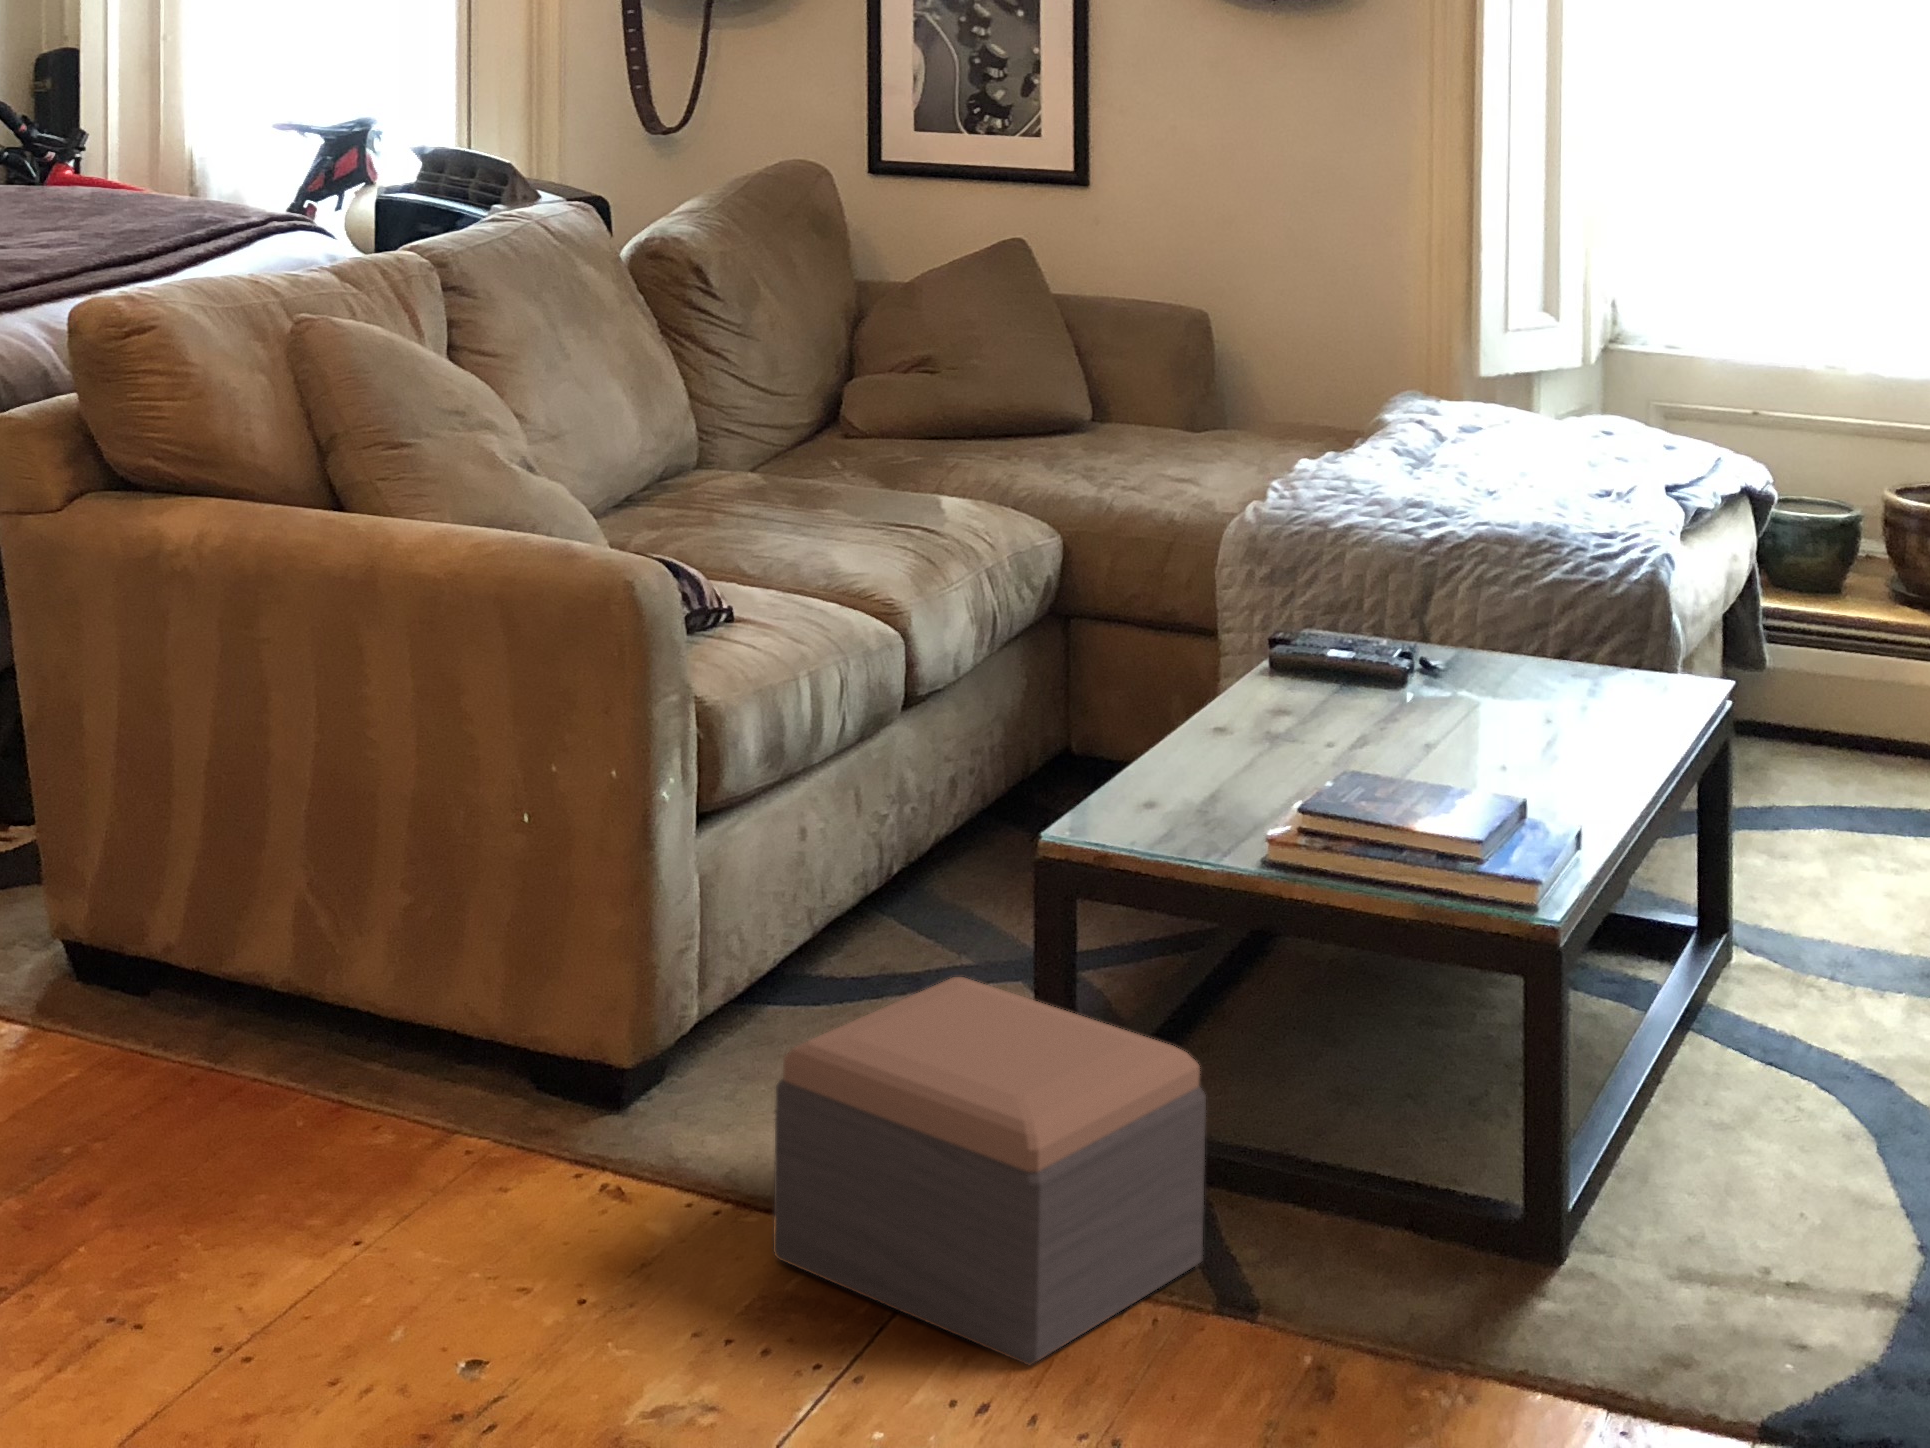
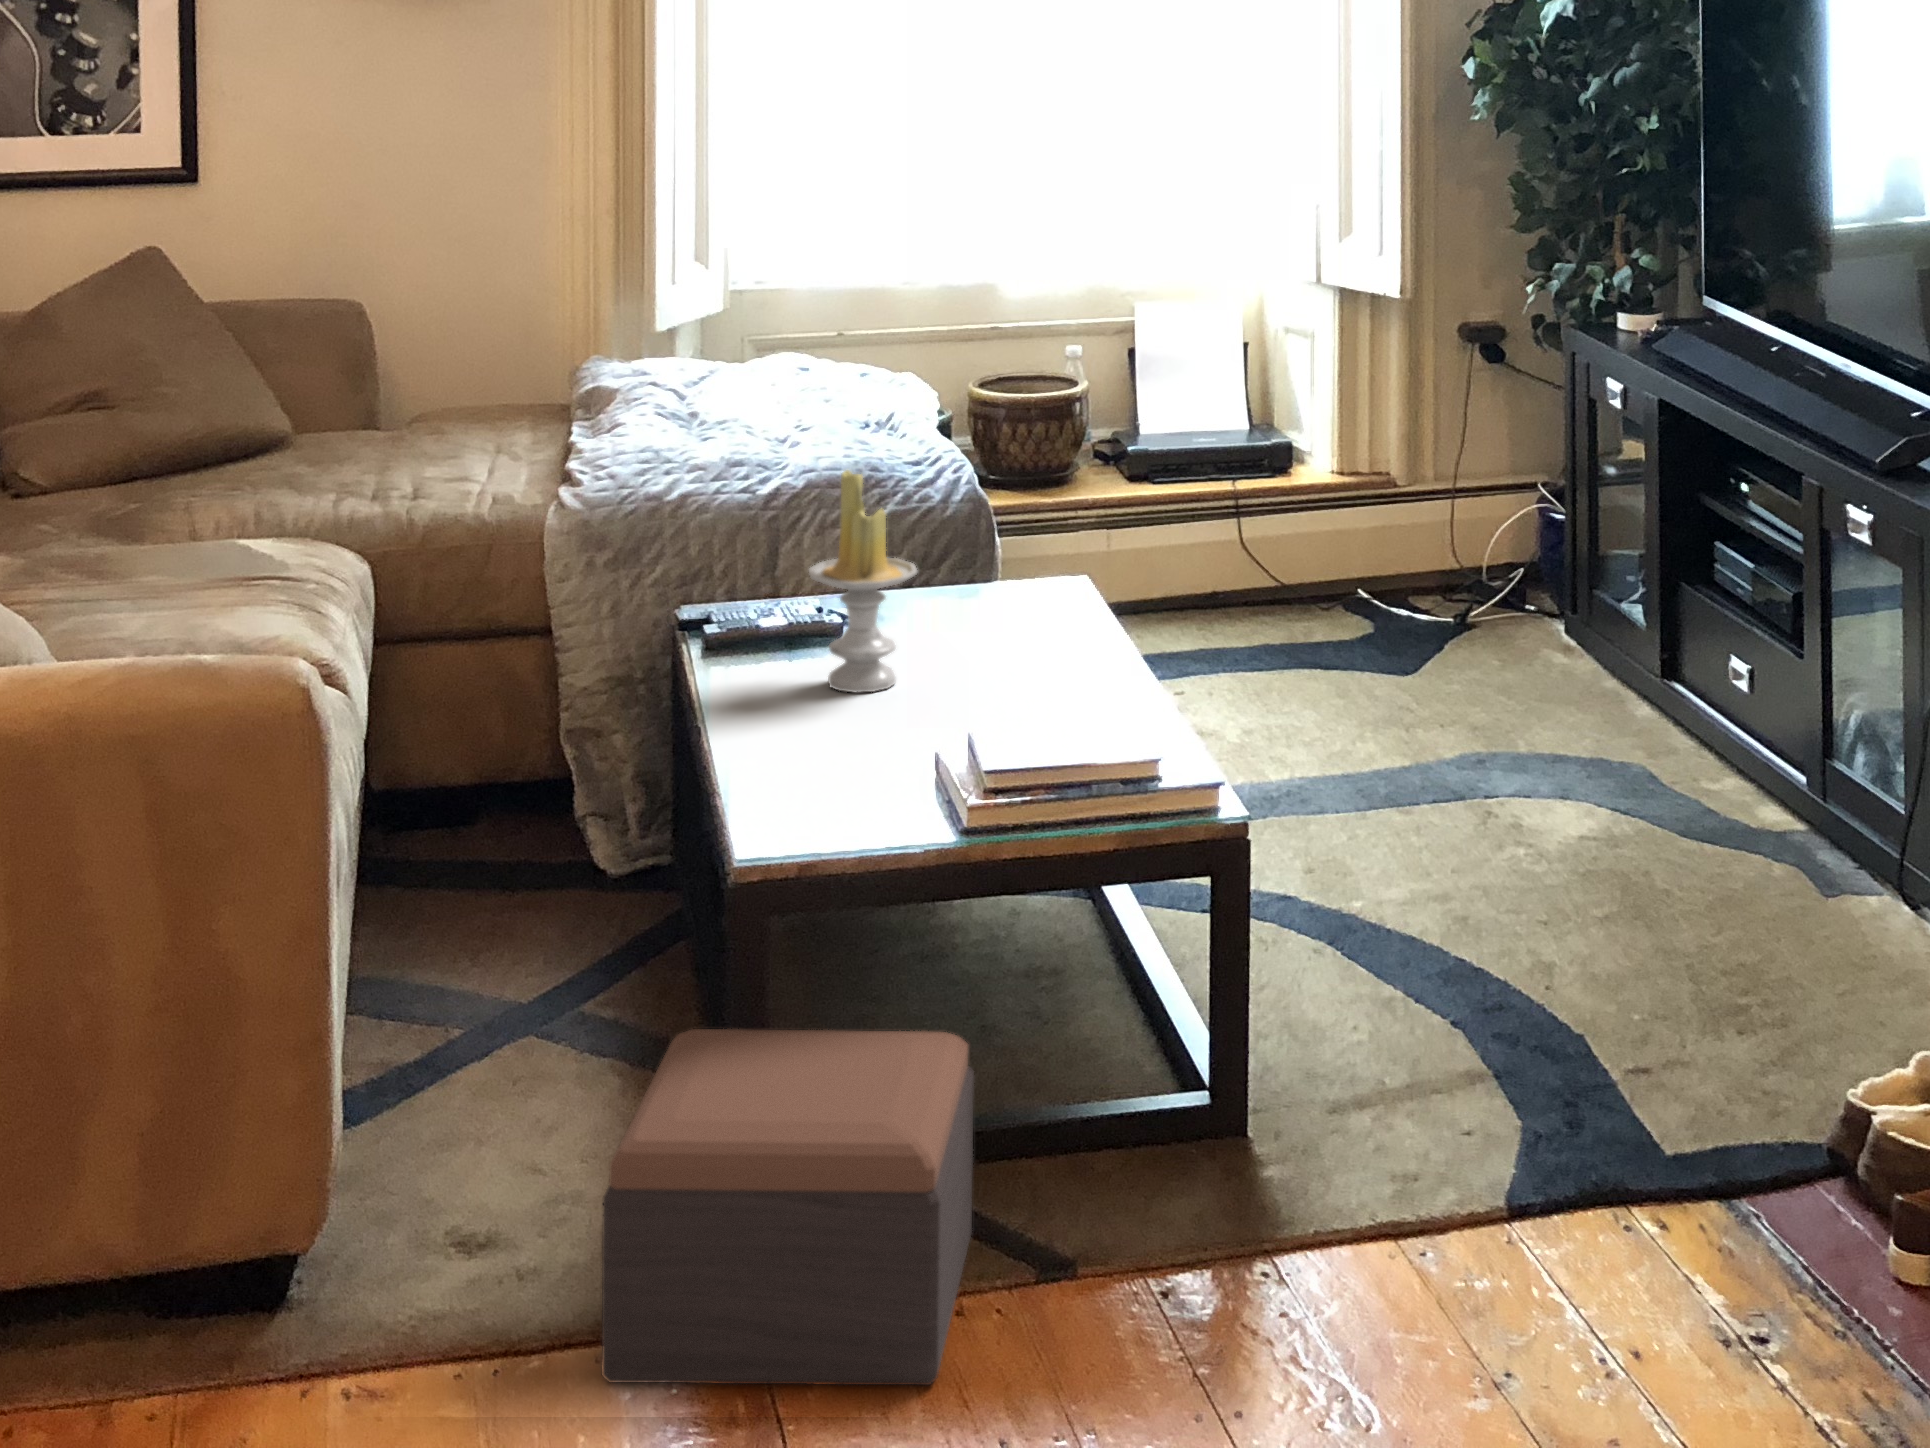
candle: none [1286,498,1403,727] -> present [809,470,917,692]

